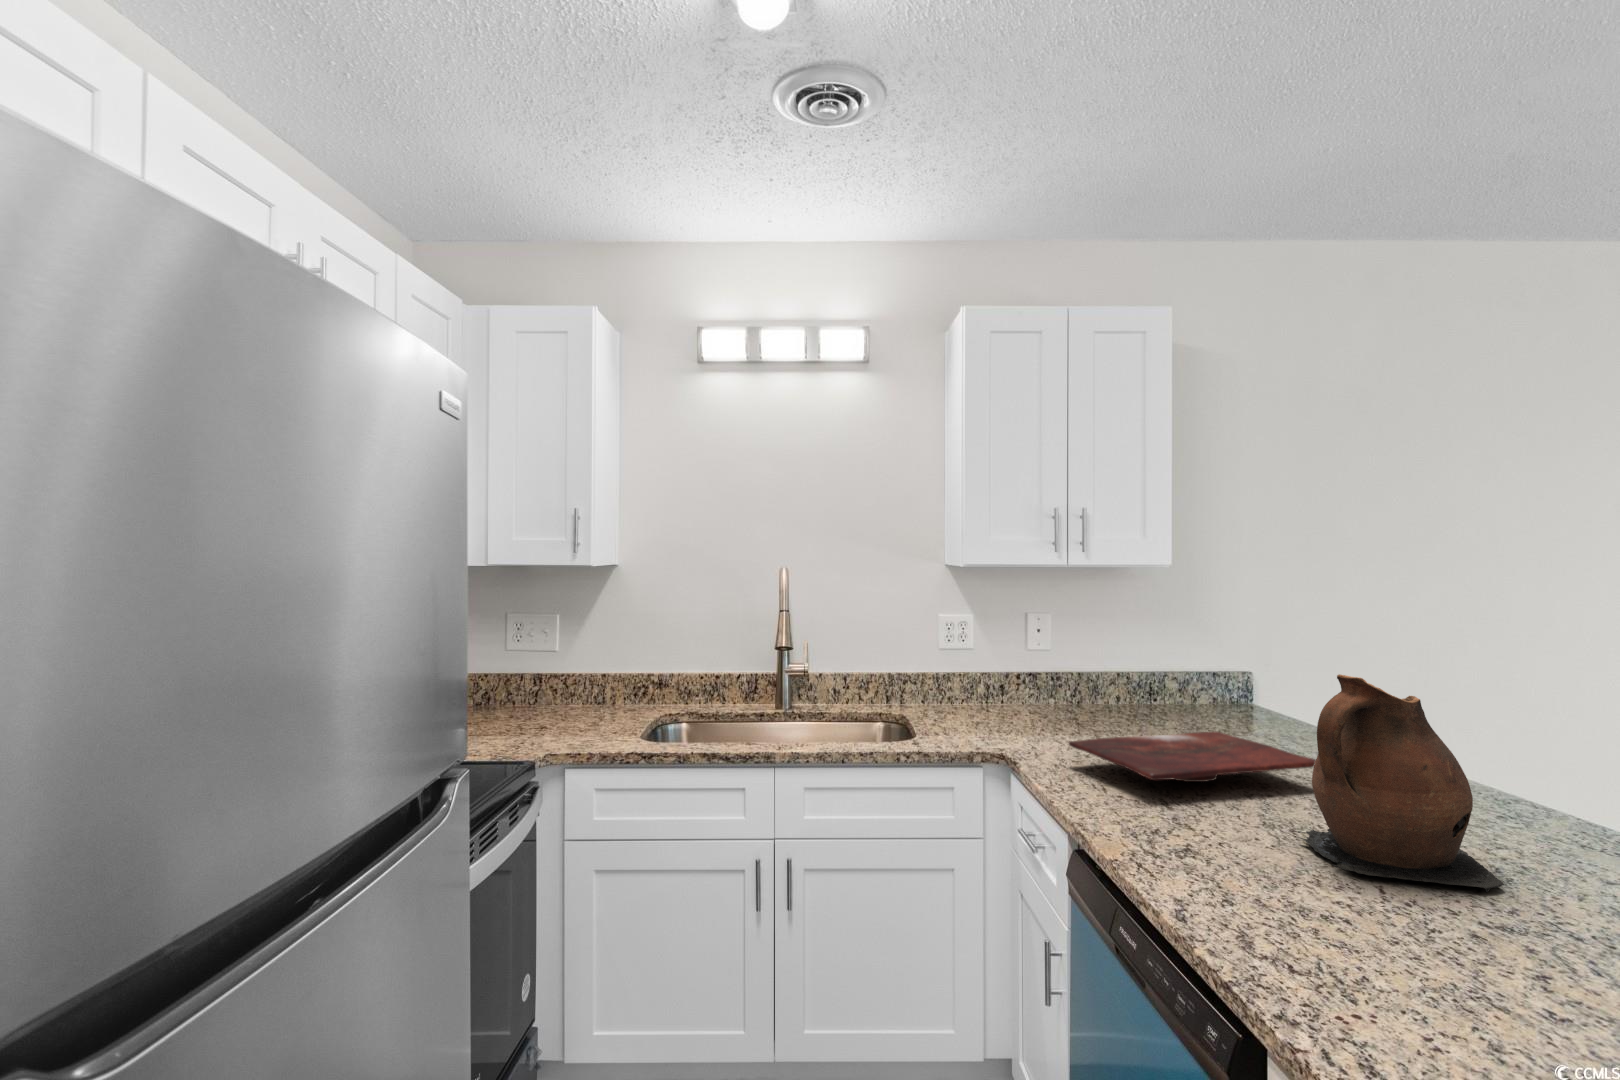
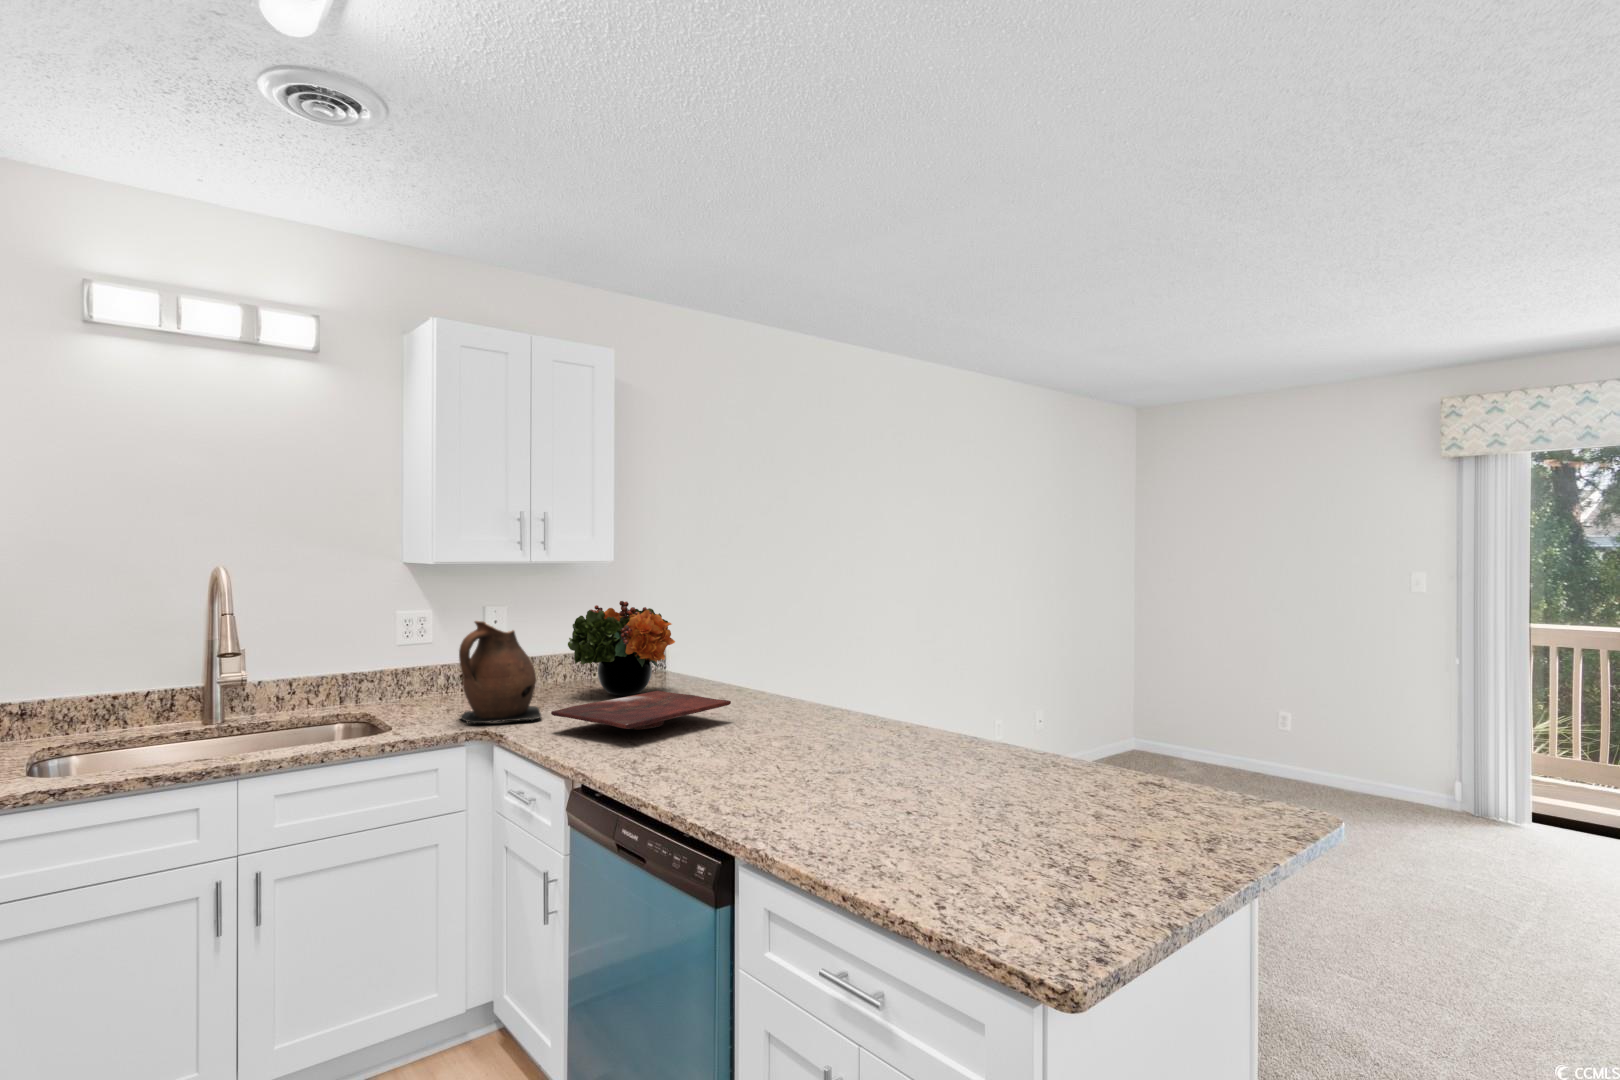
flower arrangement: none [1107,614,1251,730] -> present [568,601,675,696]
ceramic pitcher: present [1298,674,1504,892] -> present [459,621,541,723]

